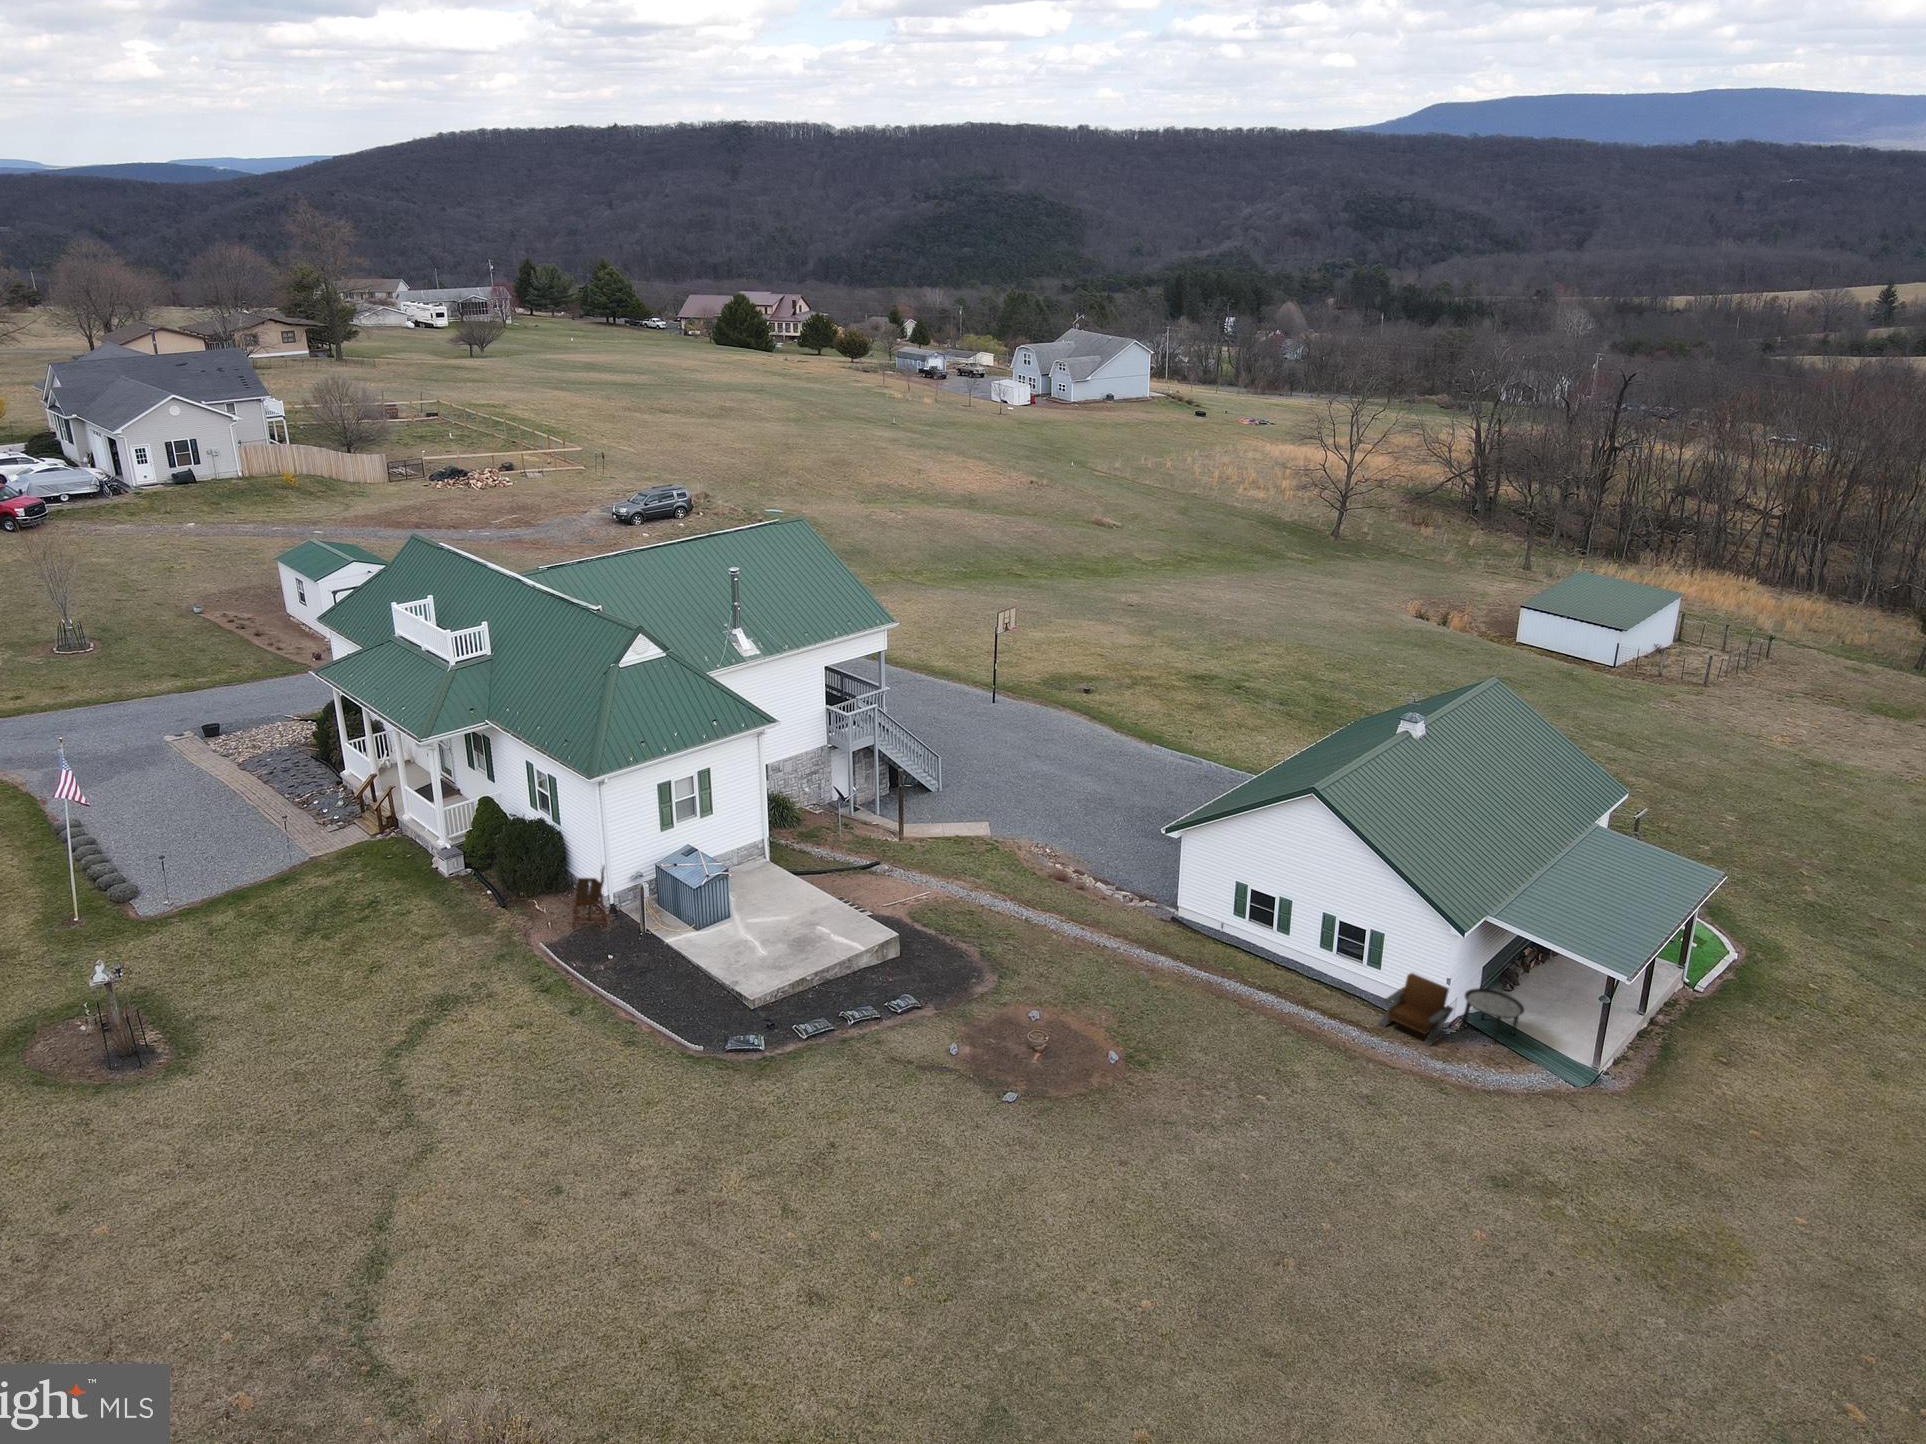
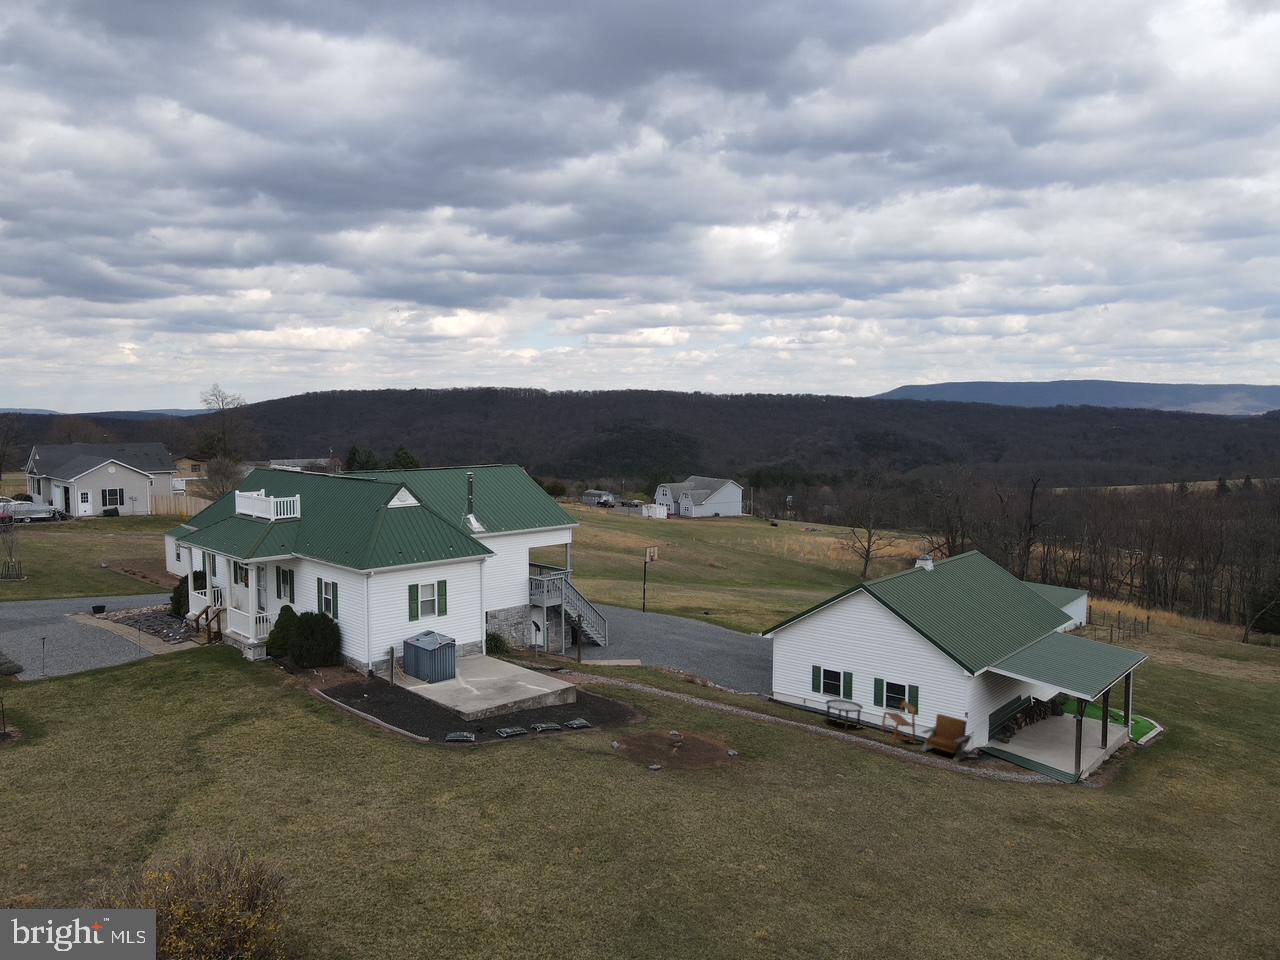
bench: present [573,866,607,928] -> present [881,700,917,743]
round table: present [1462,988,1524,1044] -> present [826,699,863,730]

